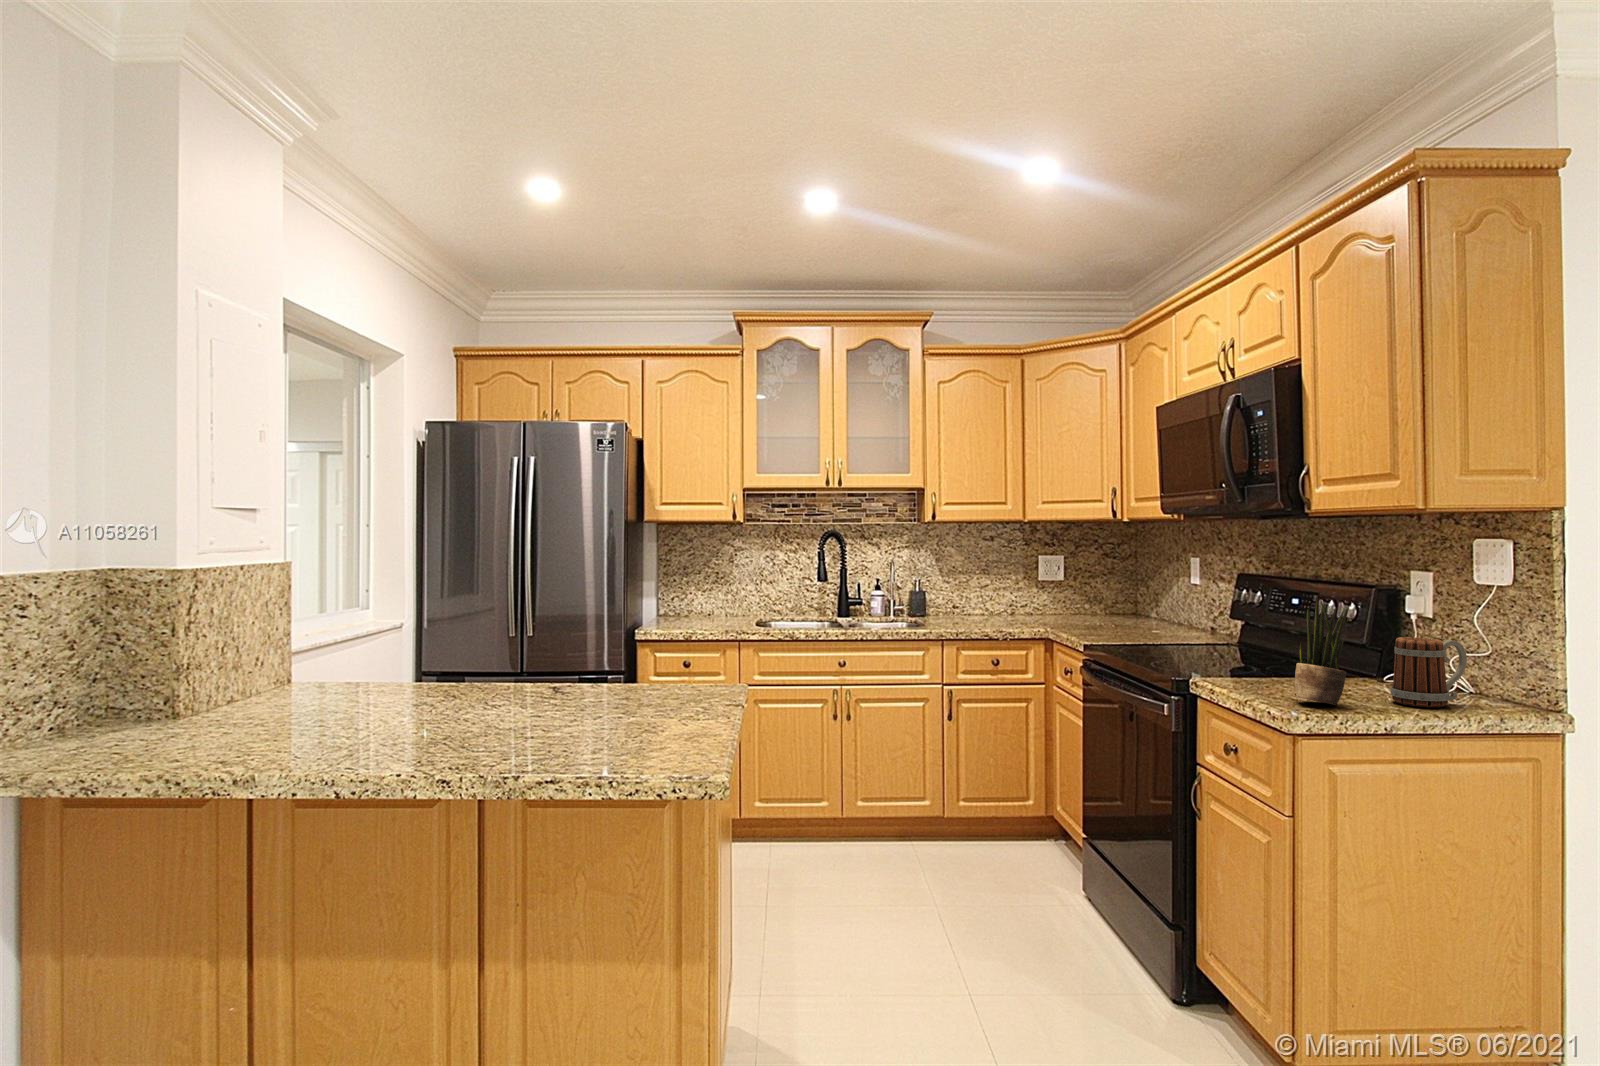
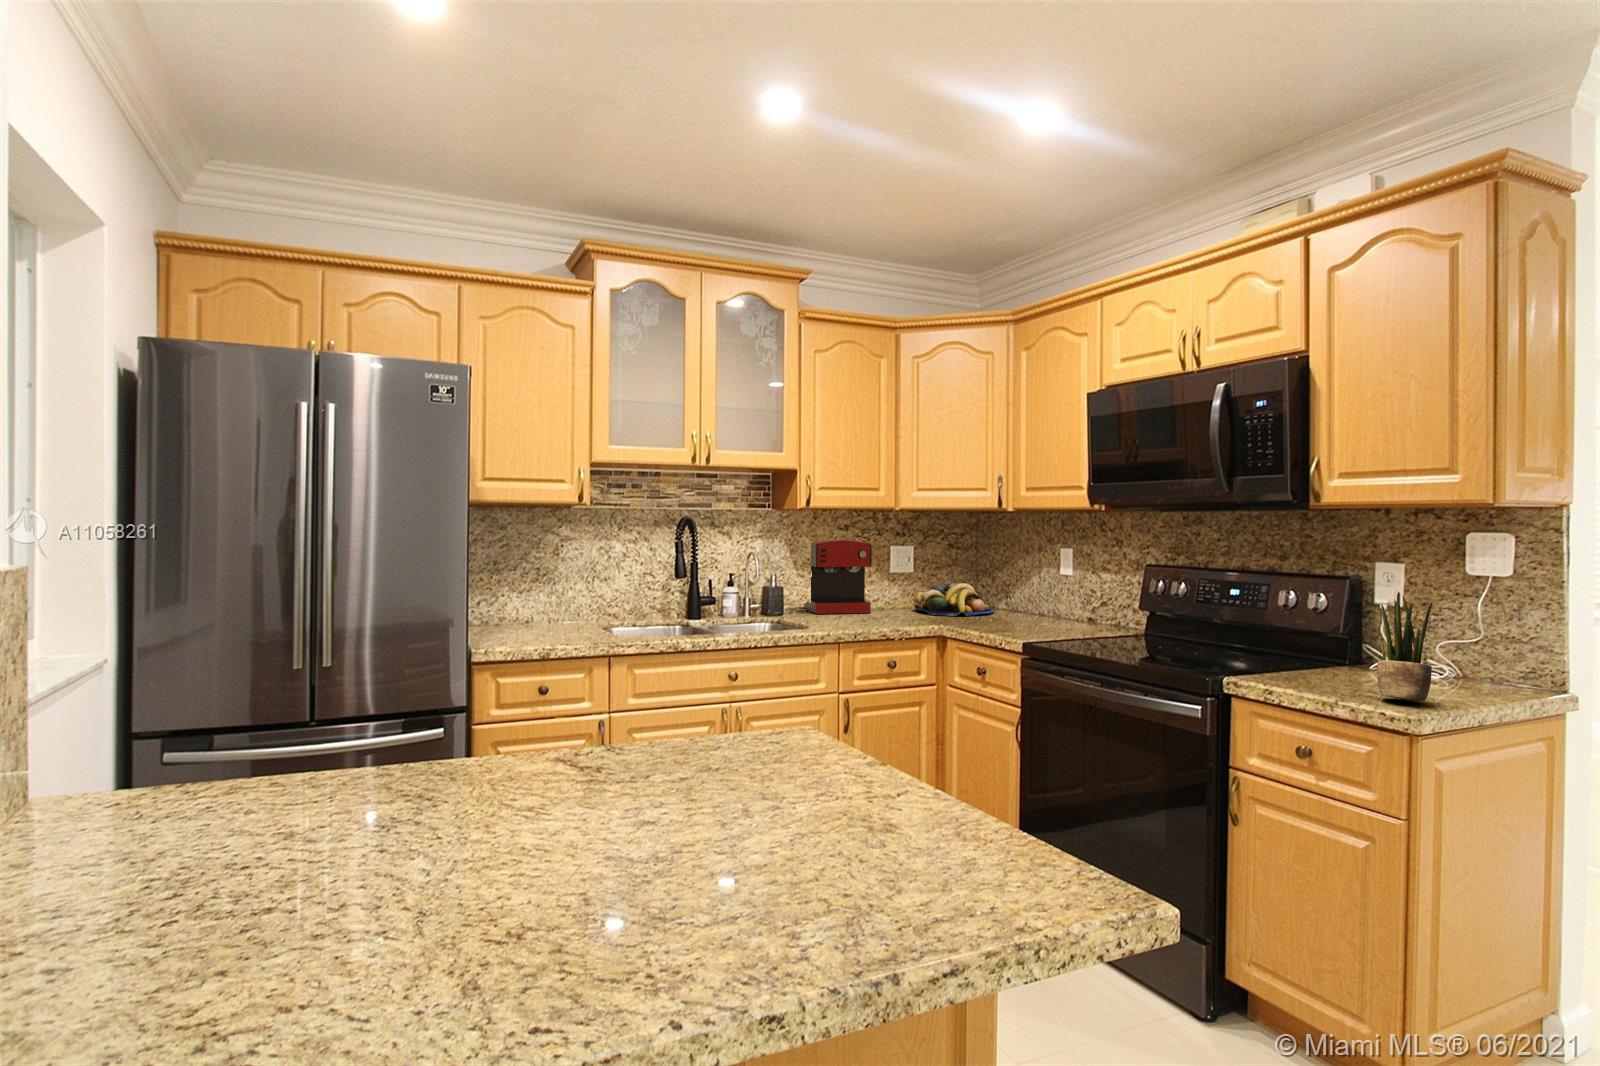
coffee maker: none [953,544,1007,617] -> present [804,539,872,614]
fruit bowl: none [1053,592,1133,623] -> present [914,583,994,616]
mug: present [1390,637,1467,707] -> none [1433,628,1493,696]

